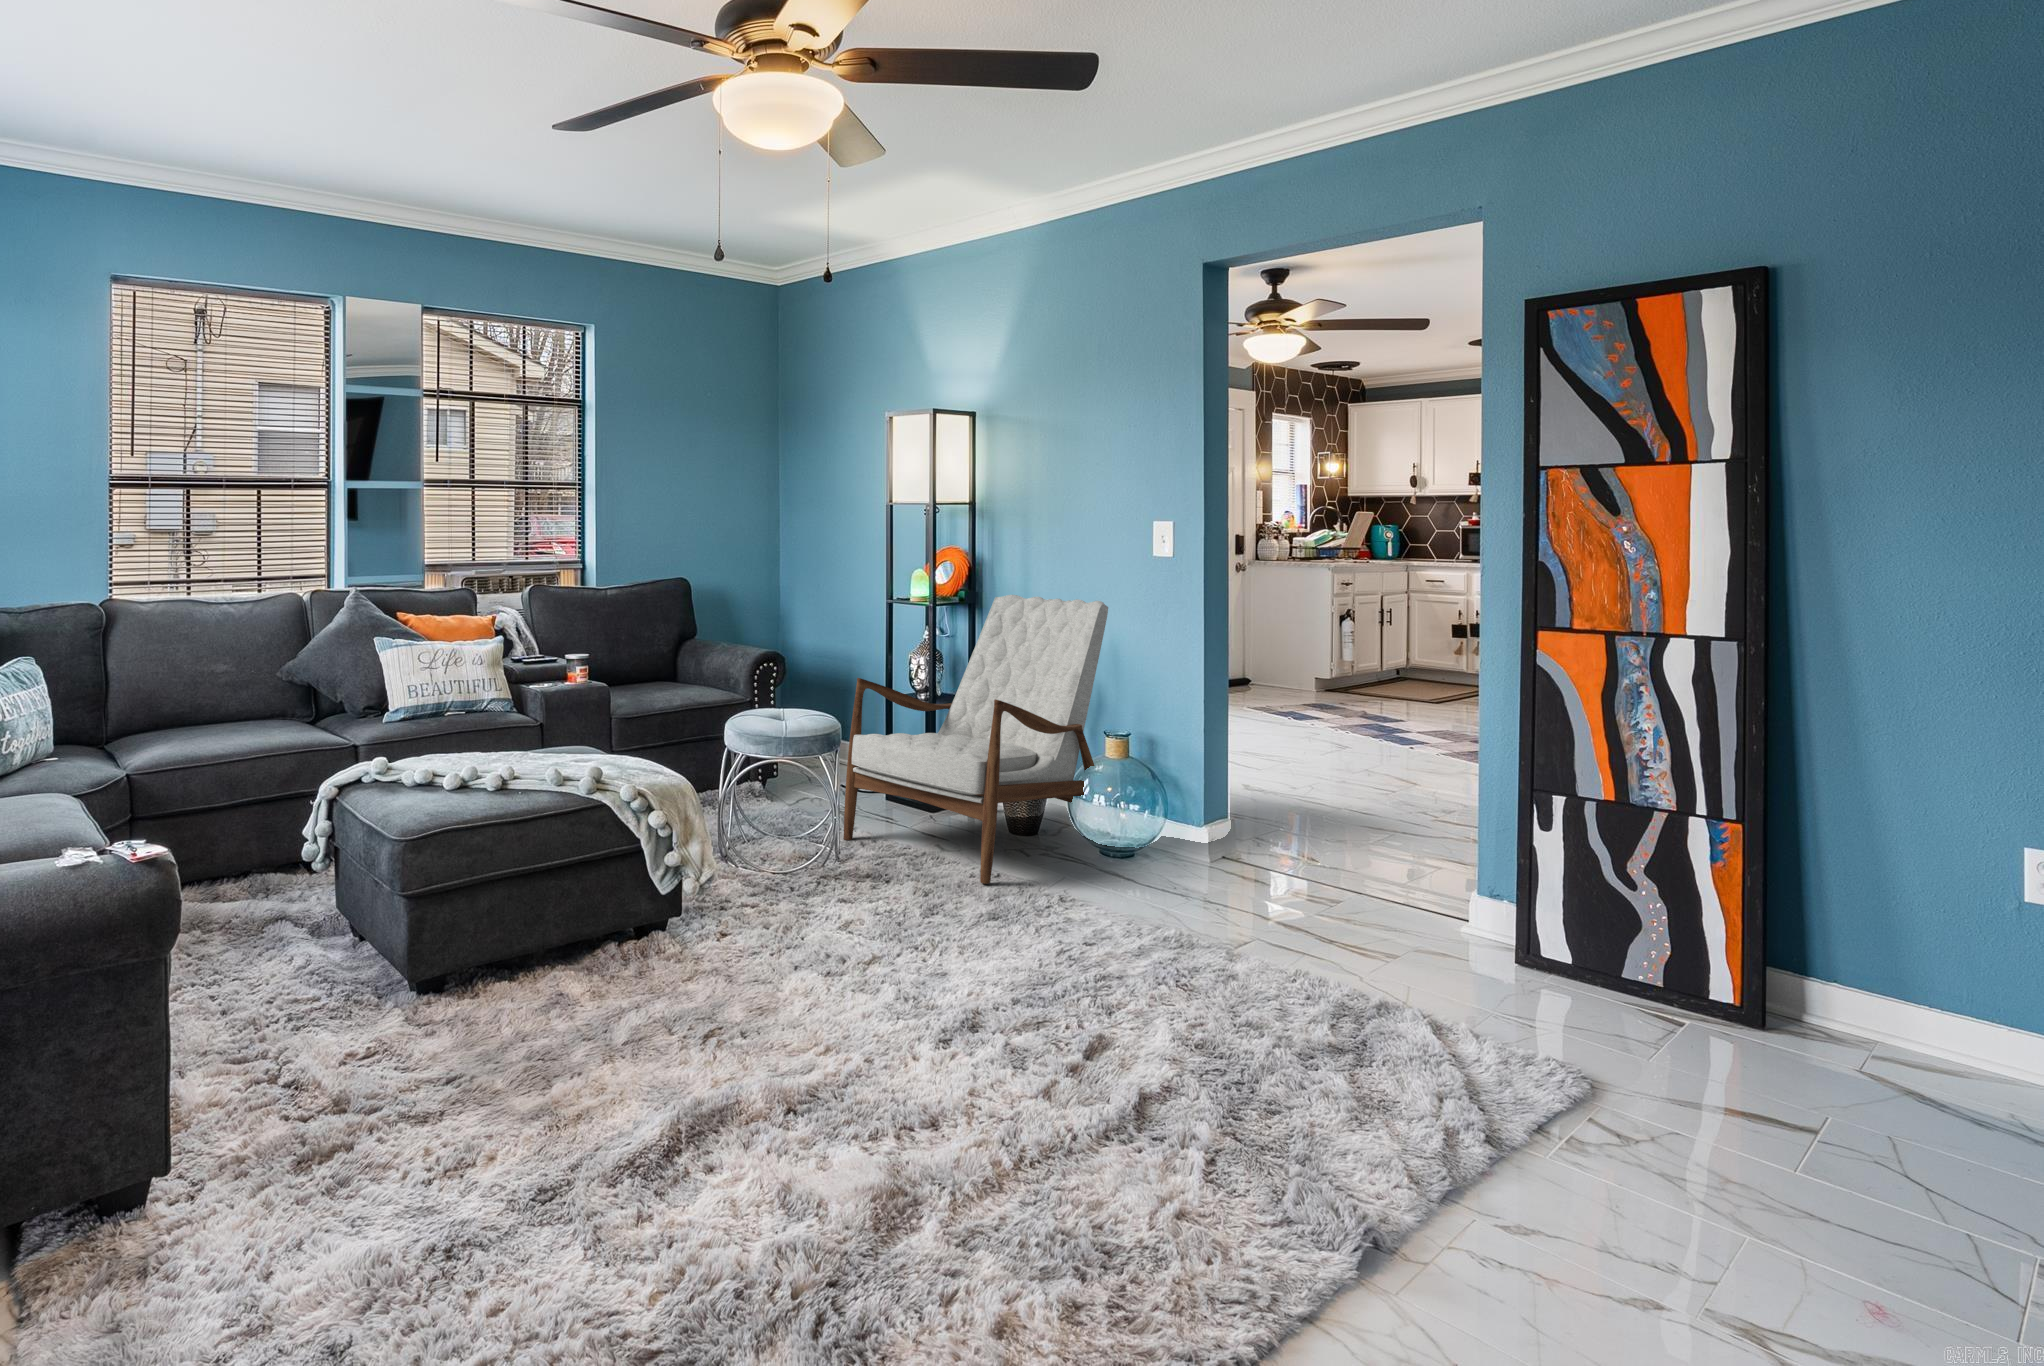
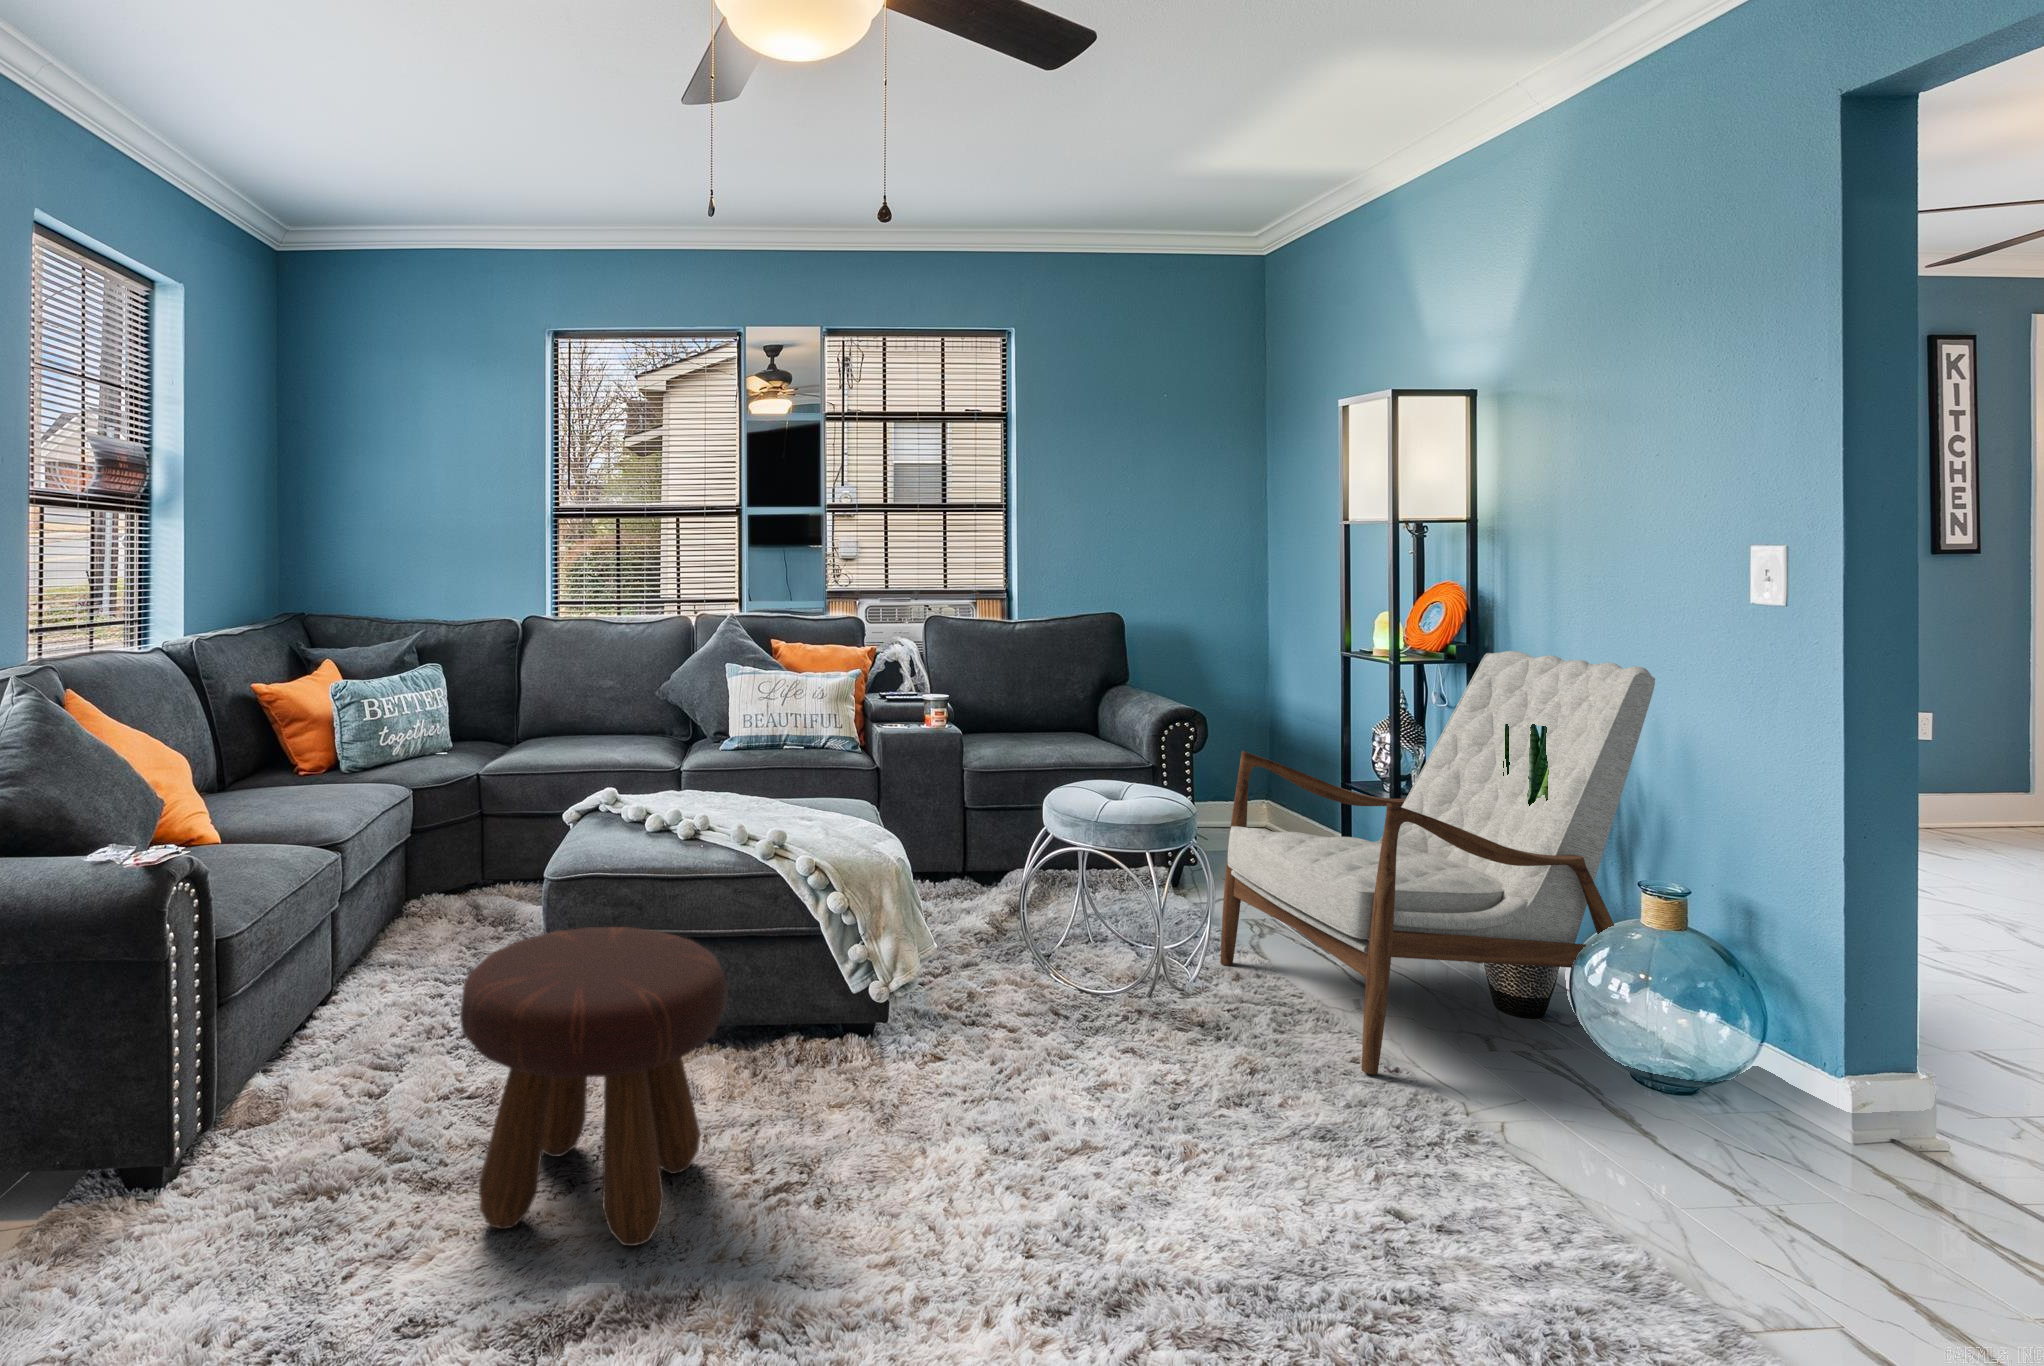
footstool: none [465,854,689,1107] -> present [460,927,728,1246]

